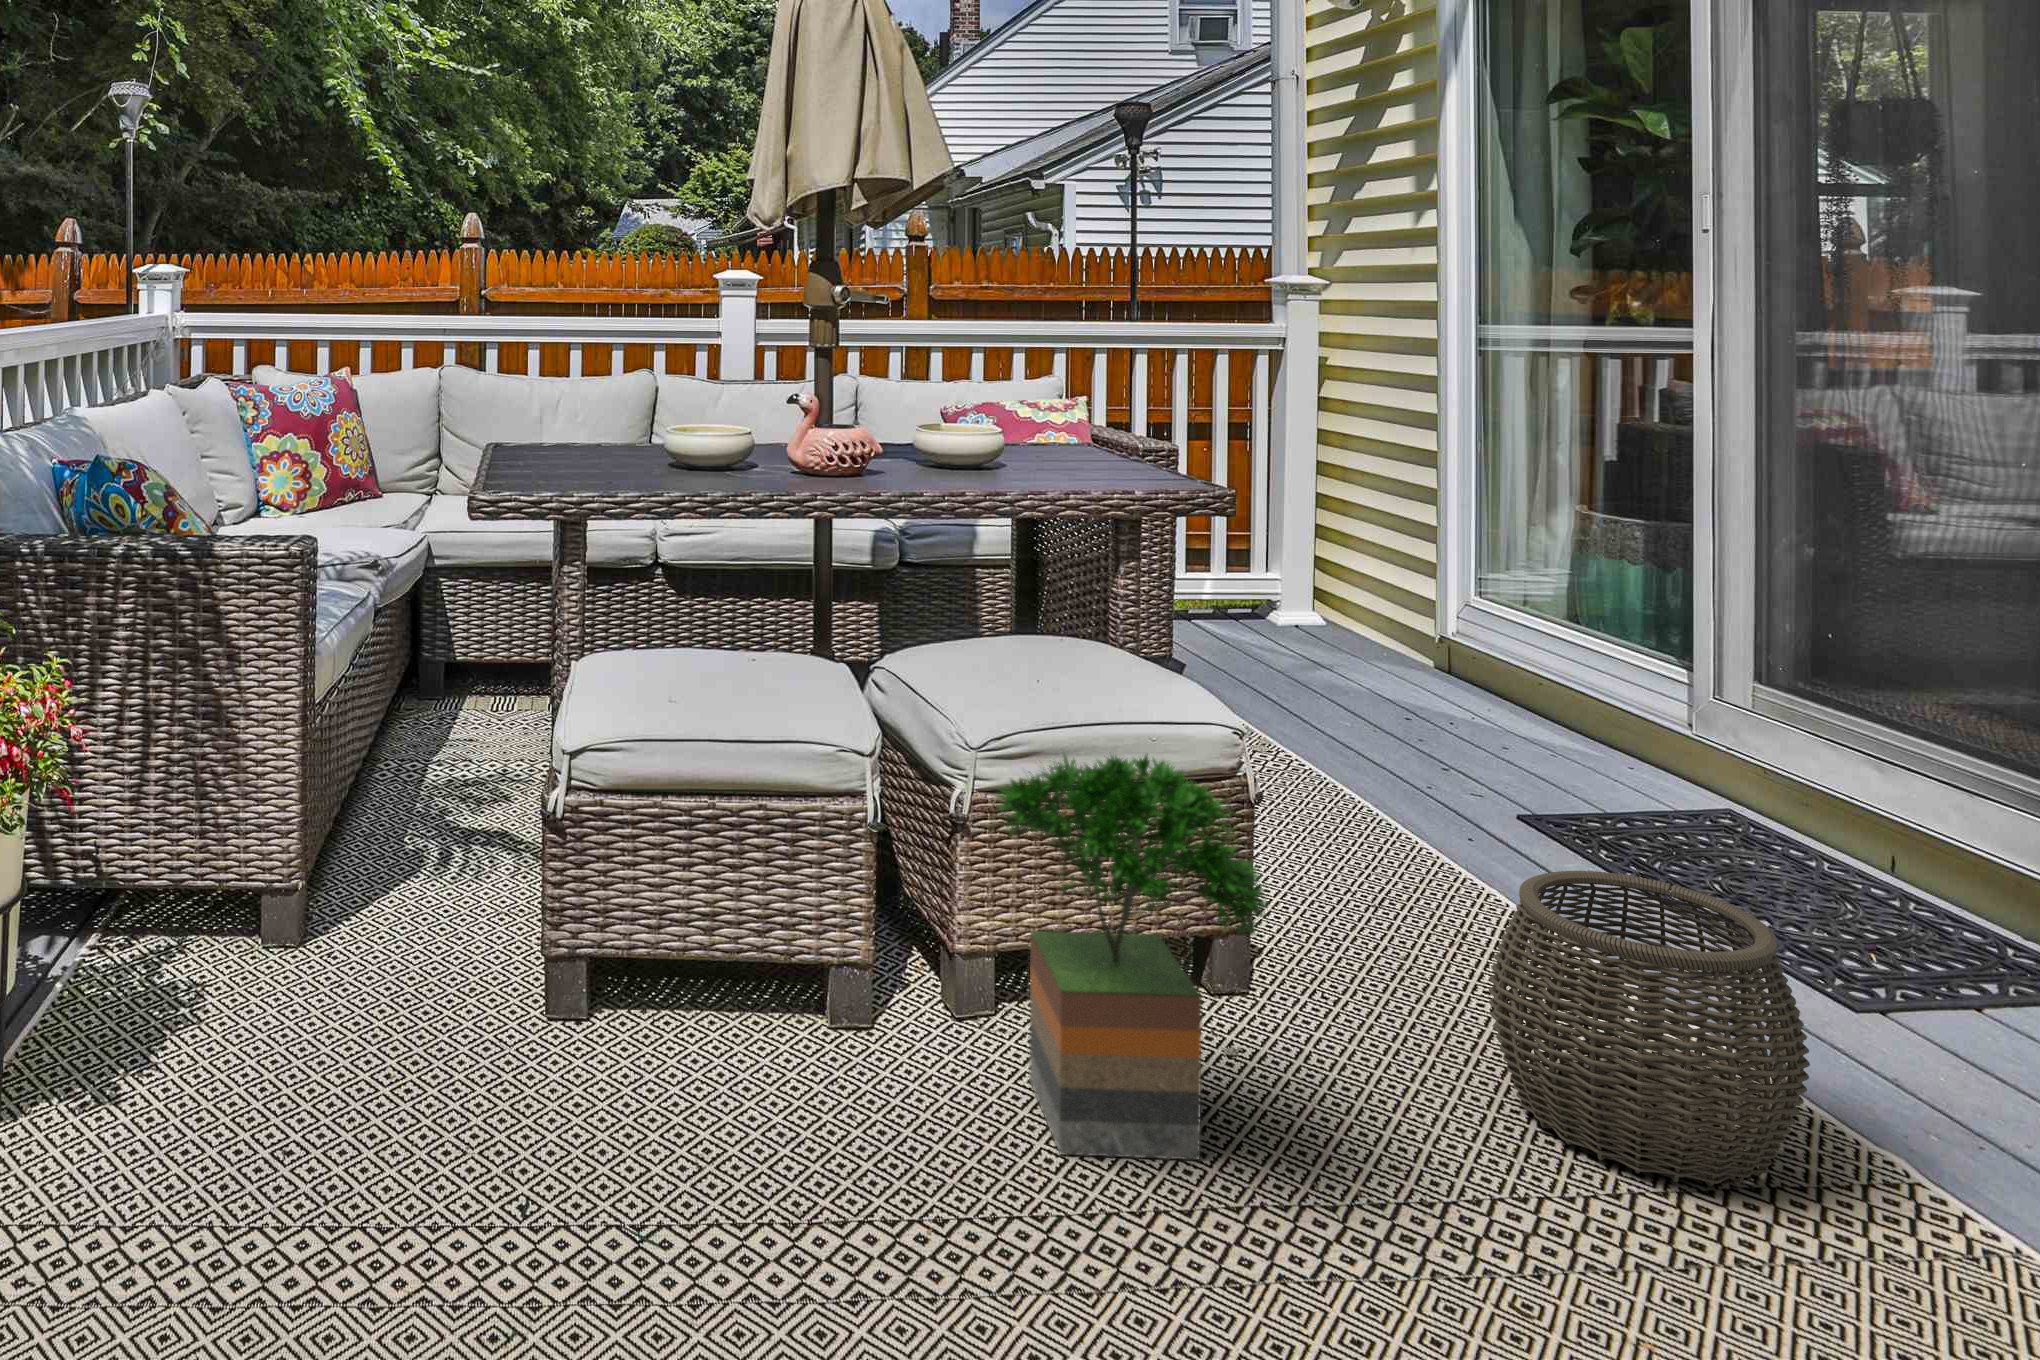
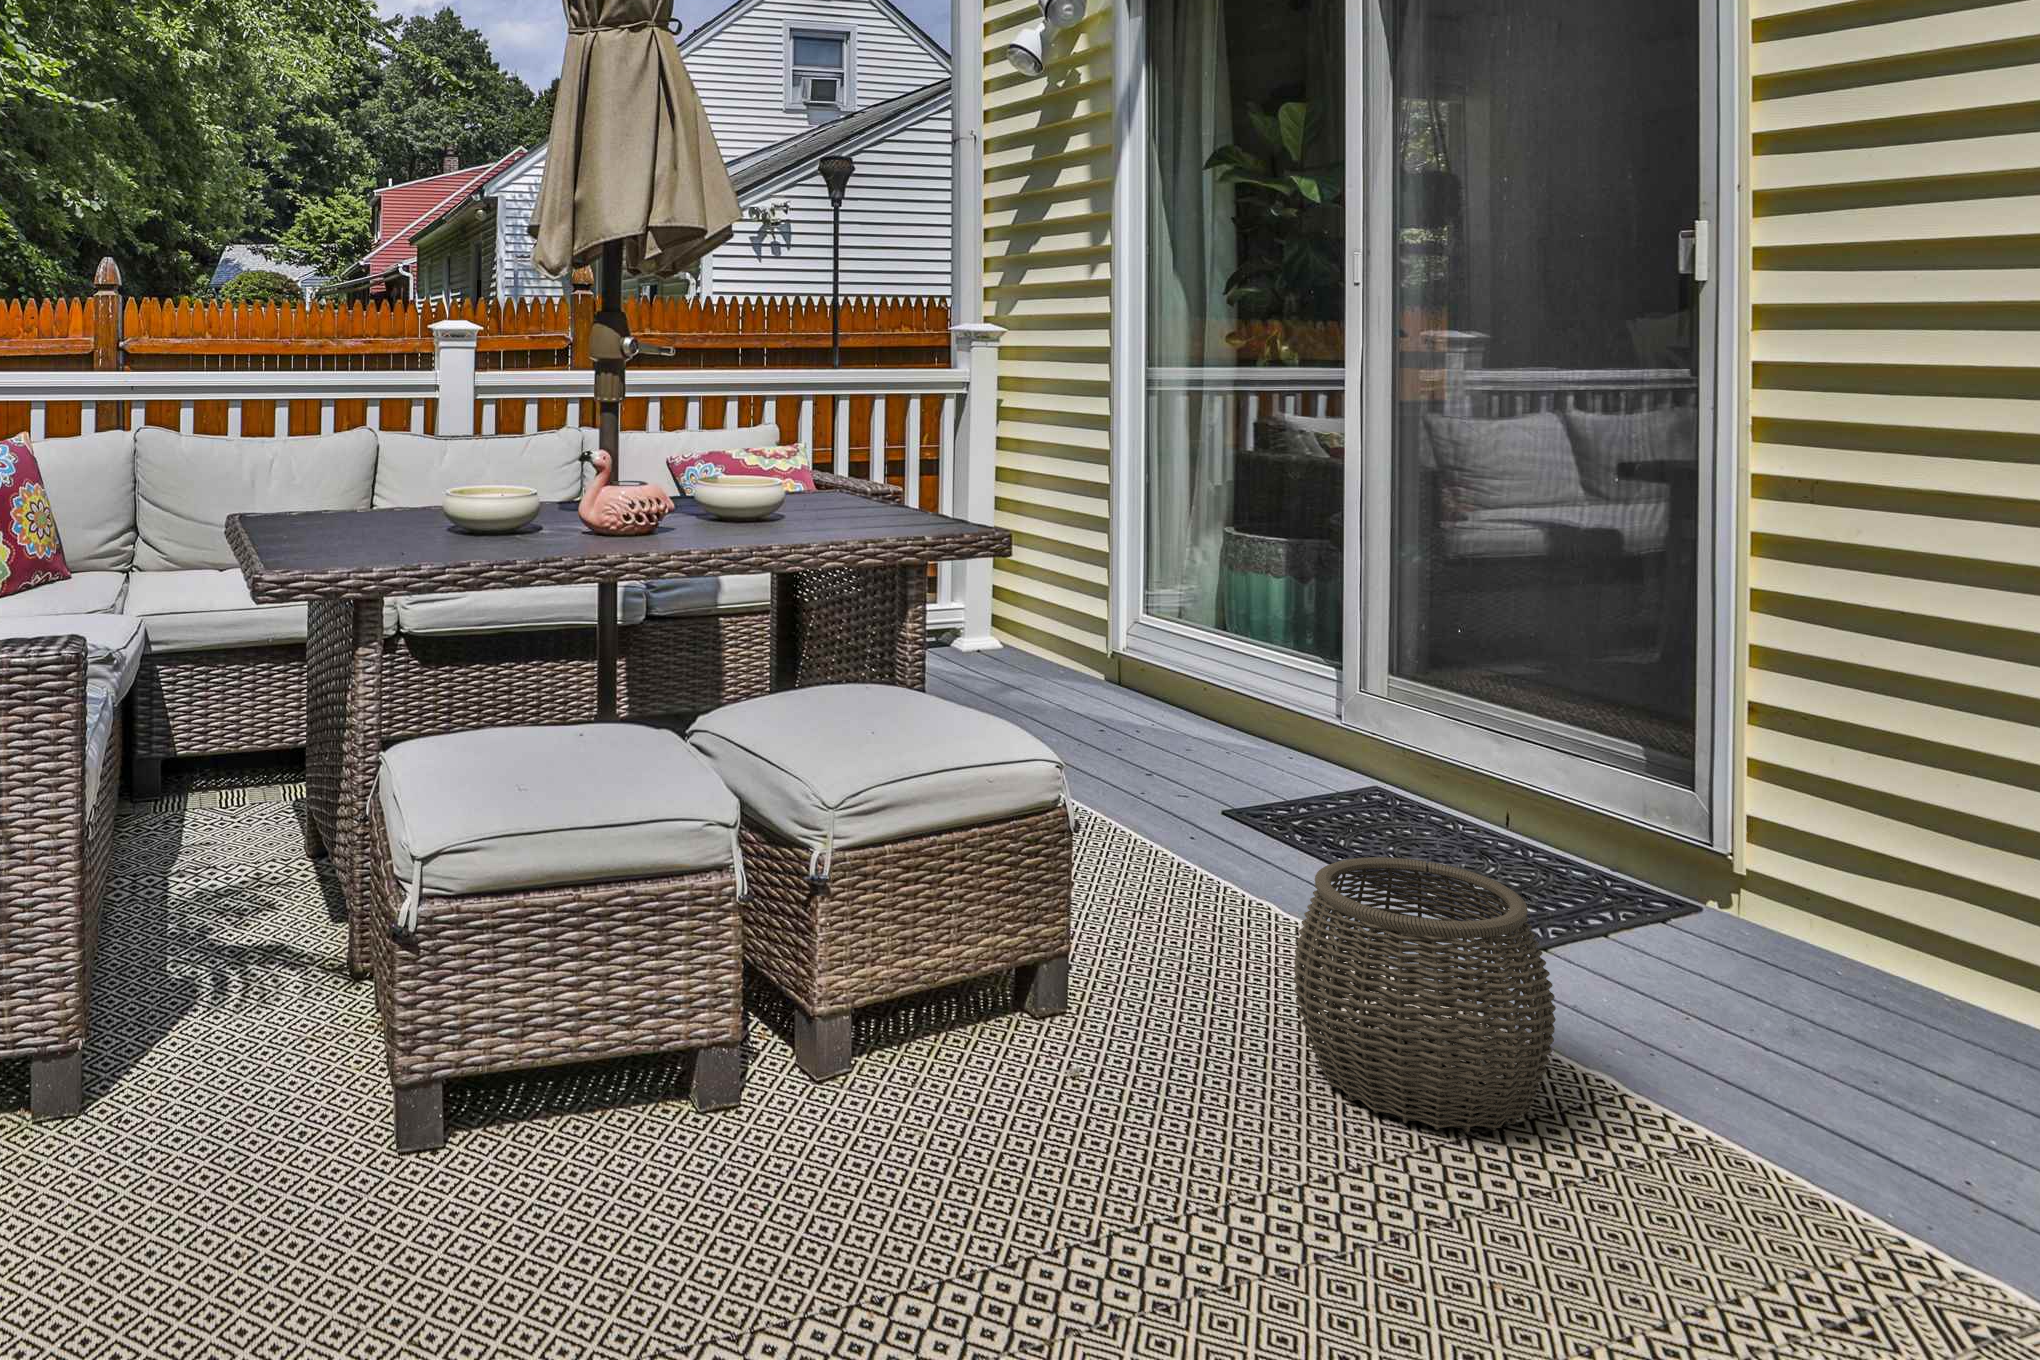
potted tree: present [995,755,1267,1160] -> none [870,791,1148,1207]

